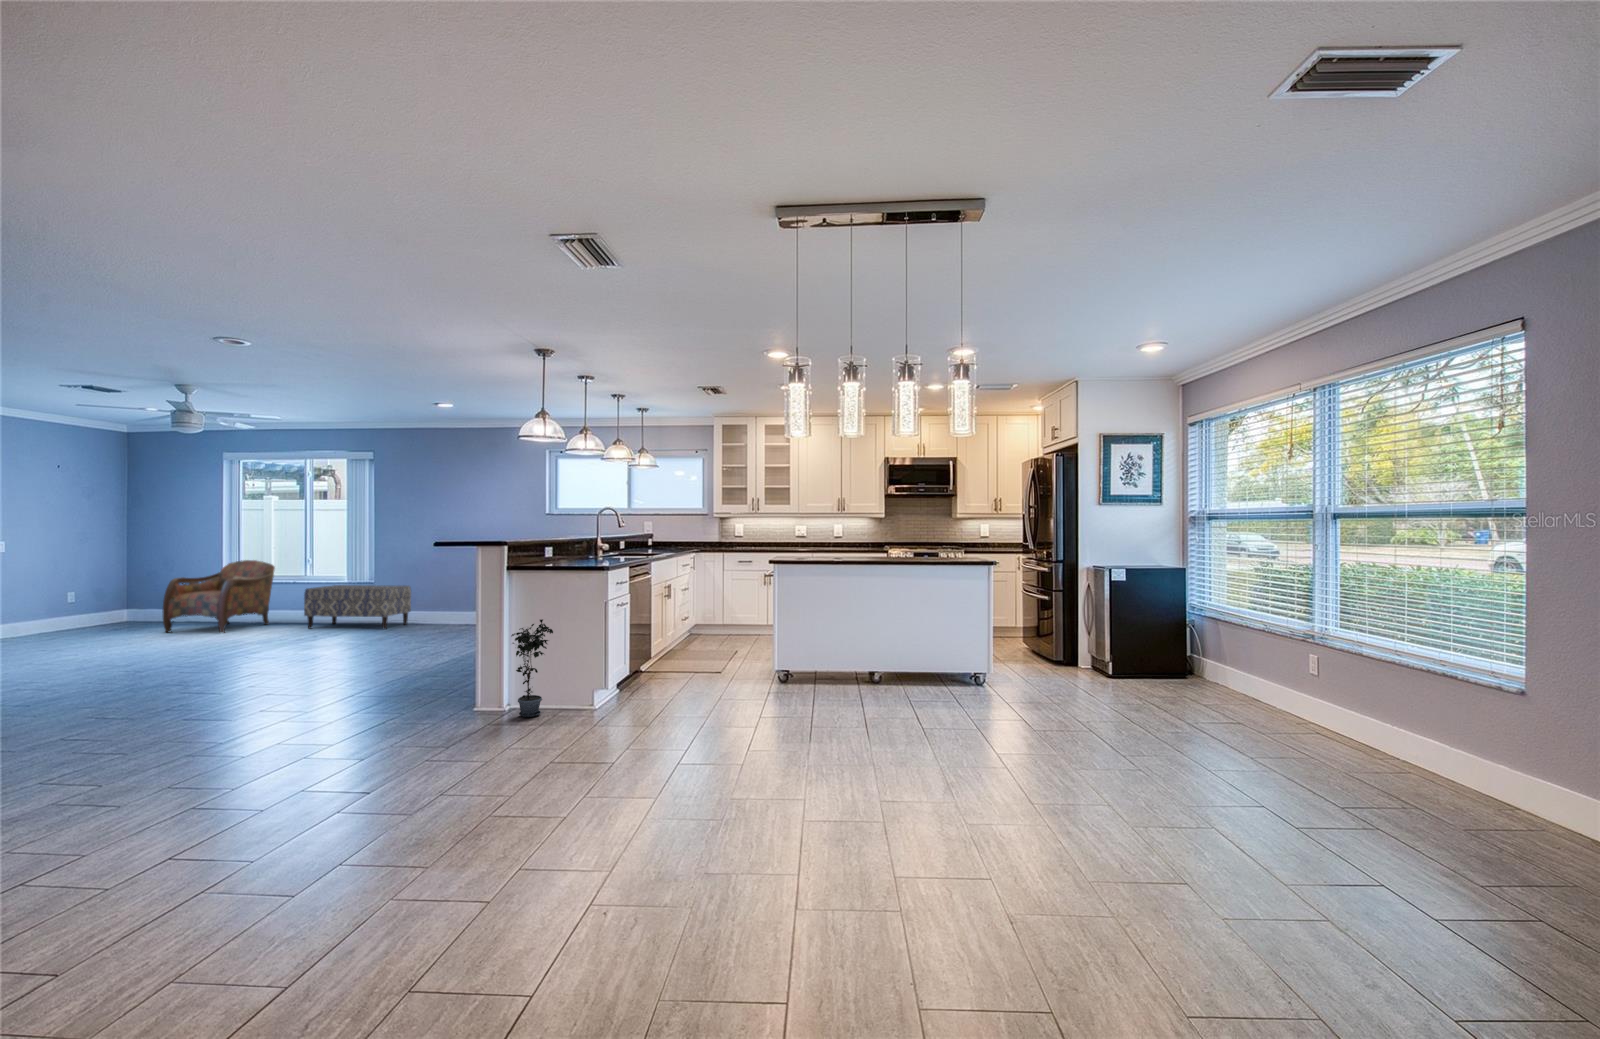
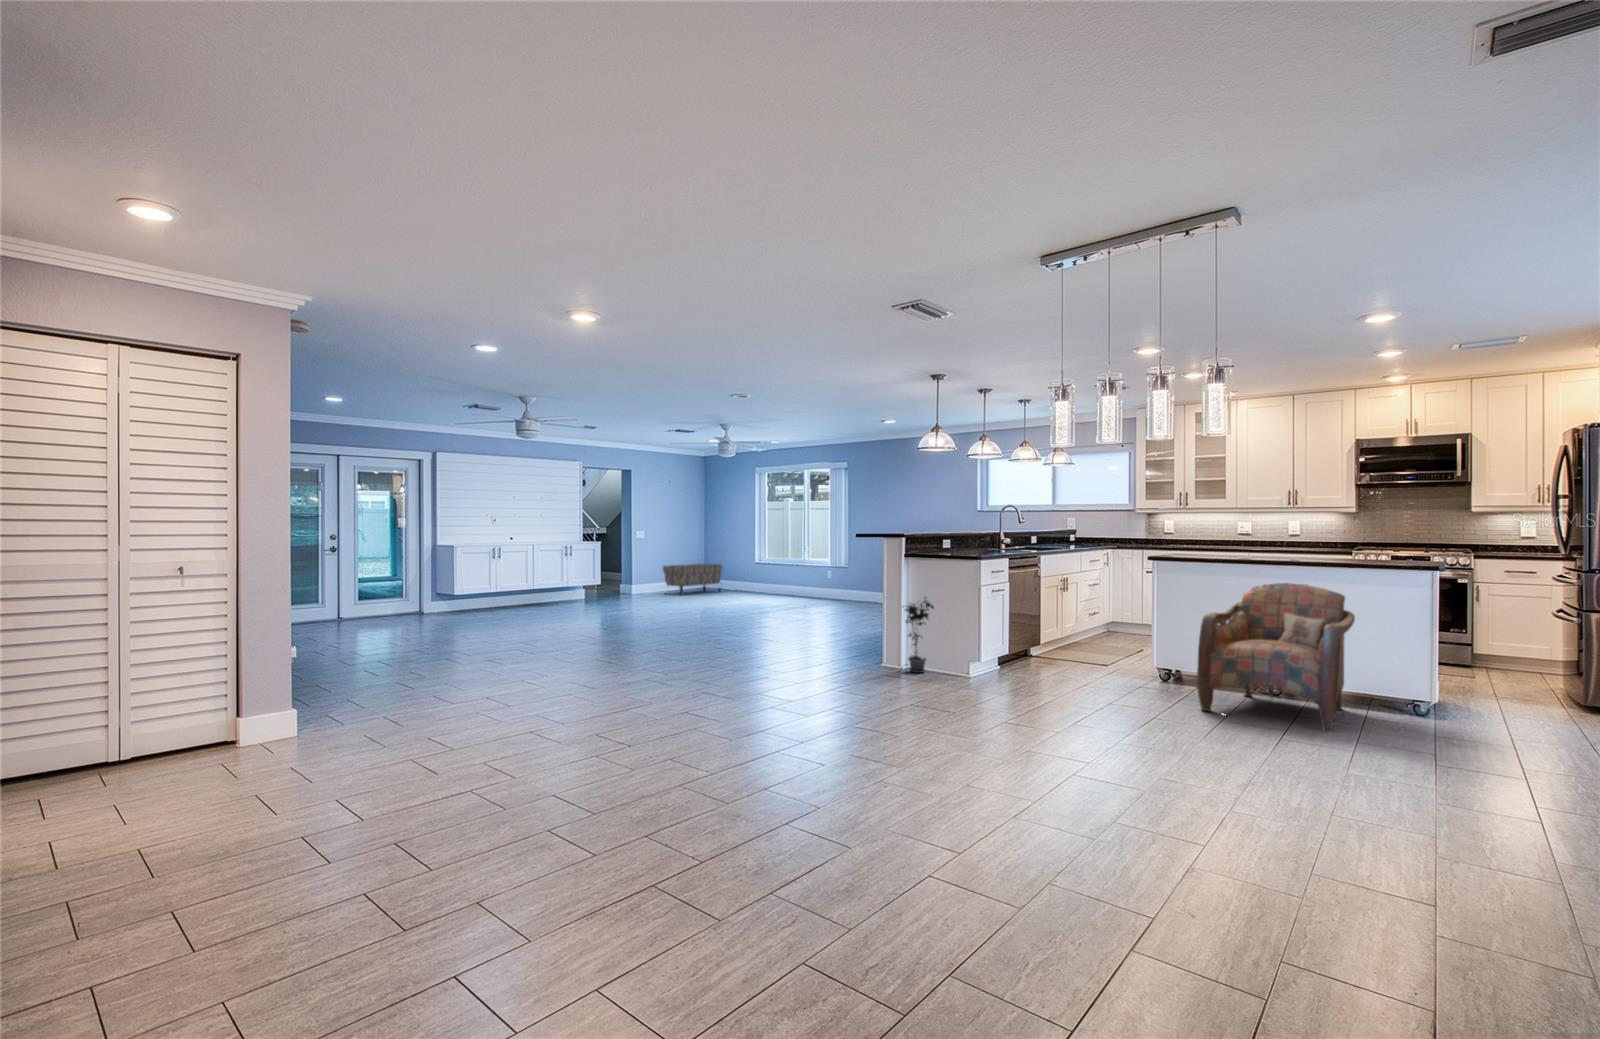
armchair: present [162,560,275,633] -> present [1197,583,1355,732]
bench: present [304,585,411,629] -> present [663,563,722,595]

